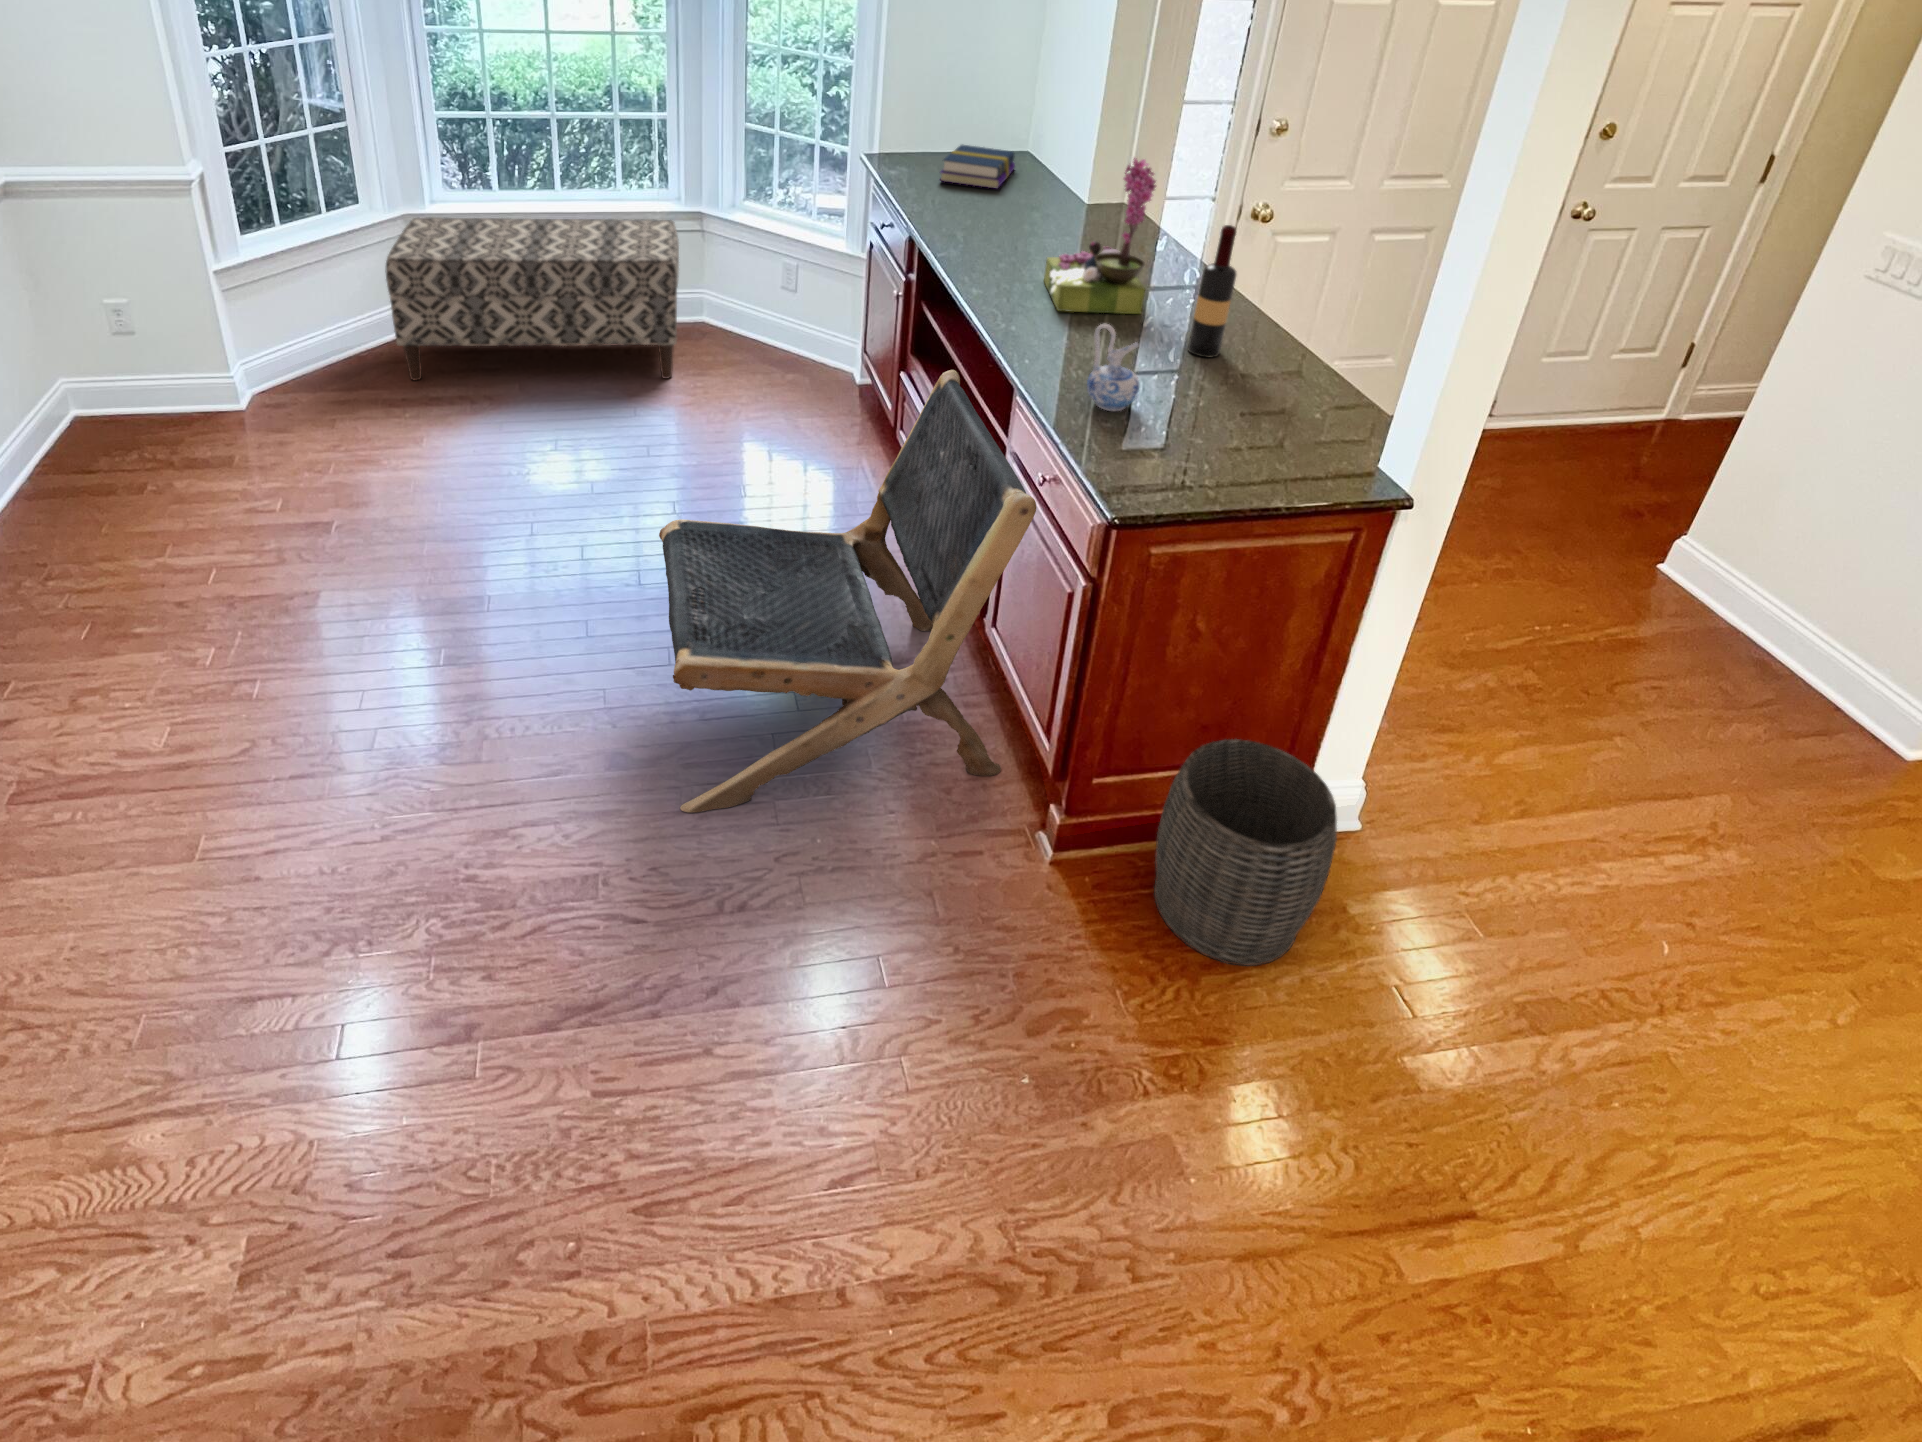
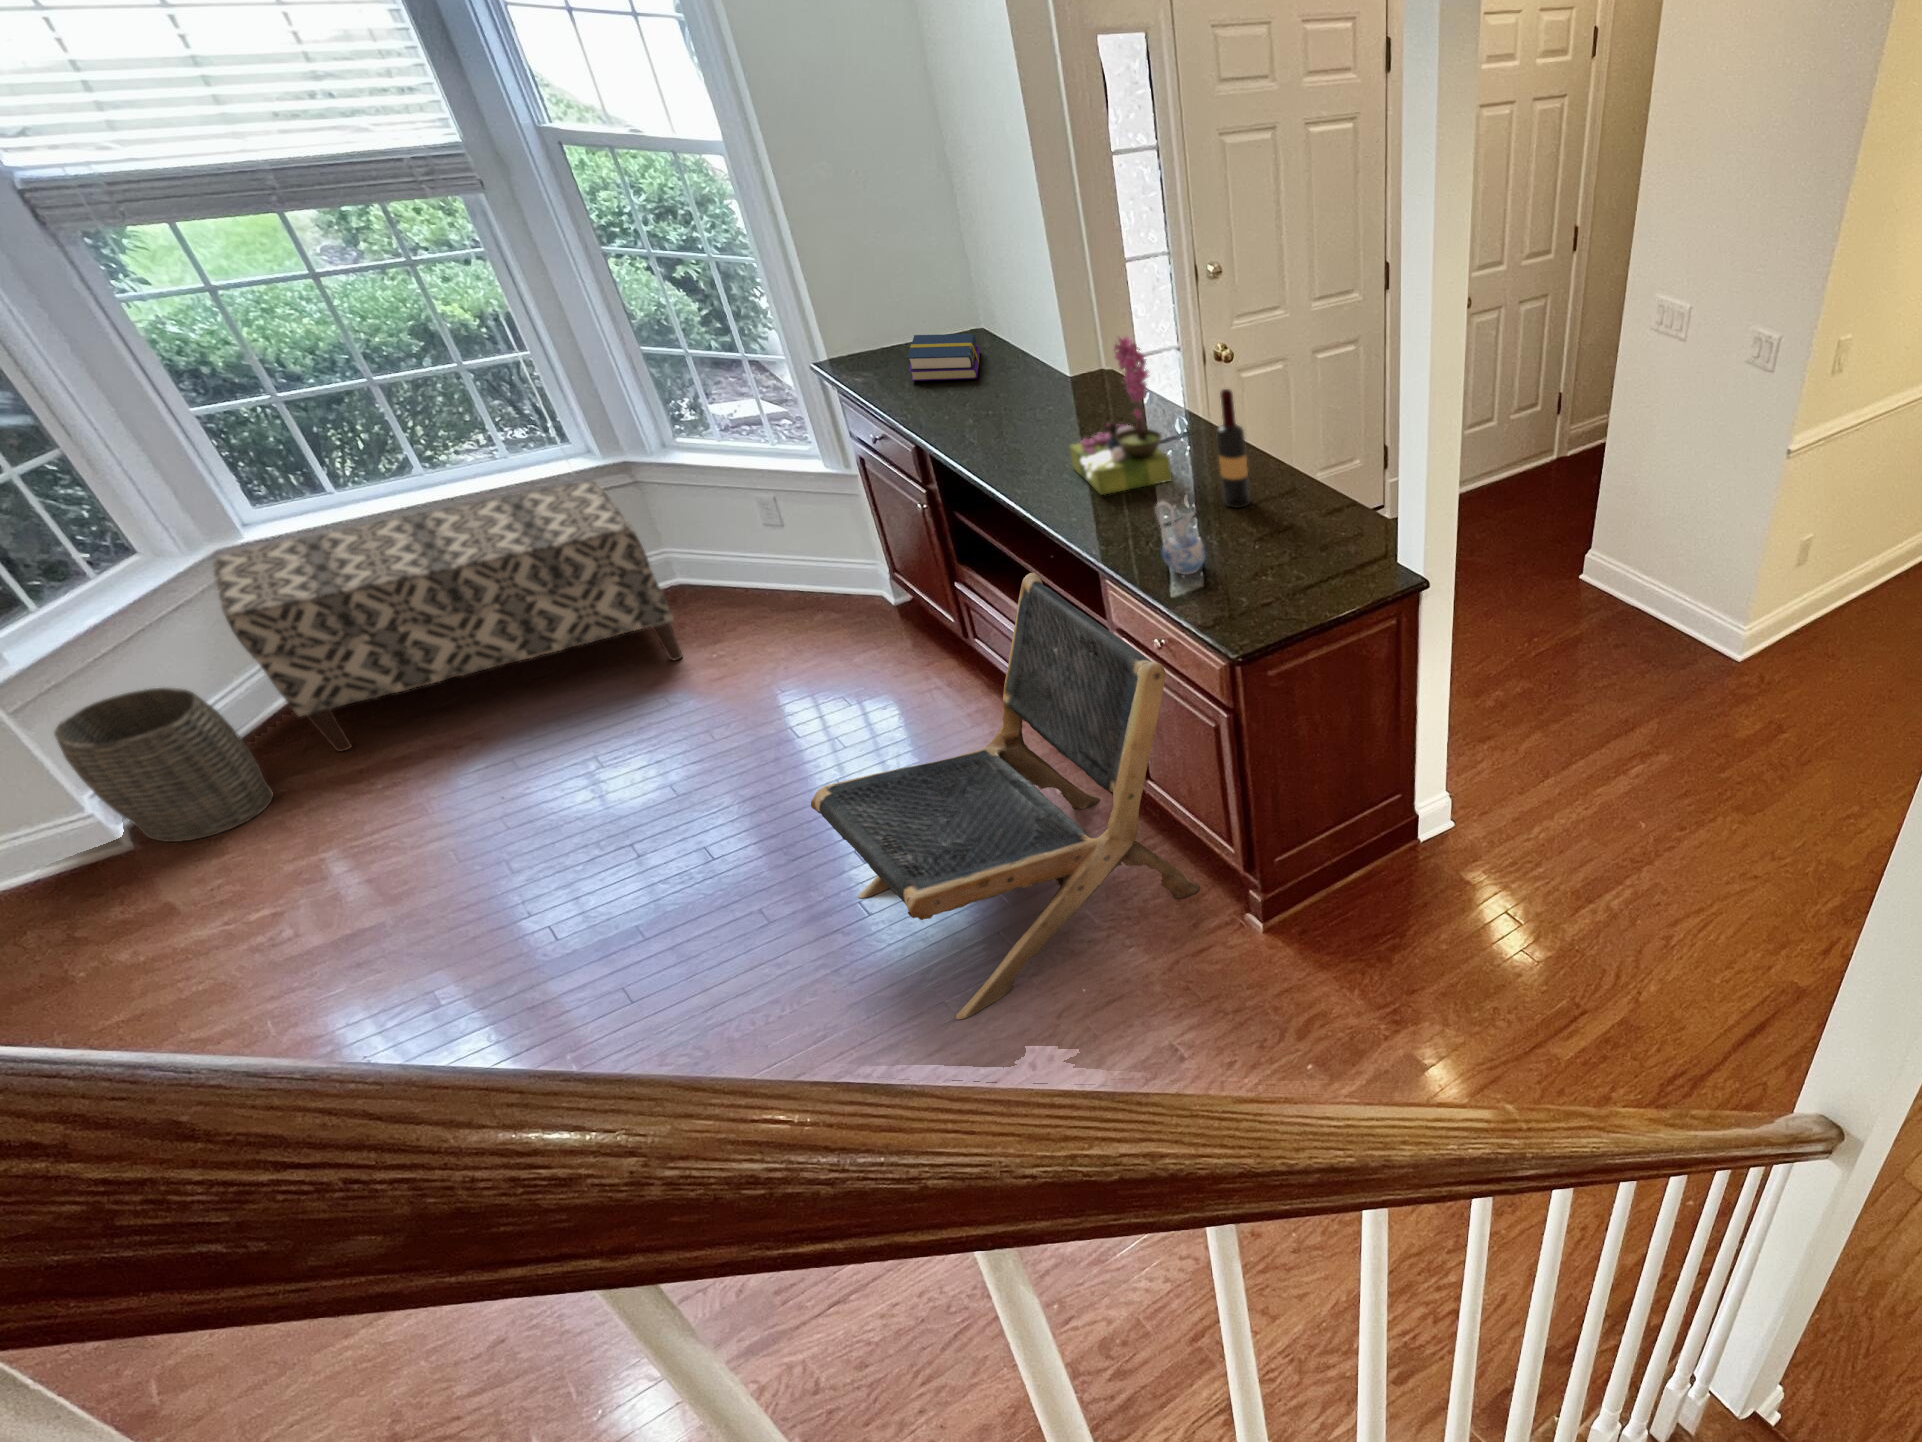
woven basket: present [1154,739,1337,966] -> present [54,688,273,842]

